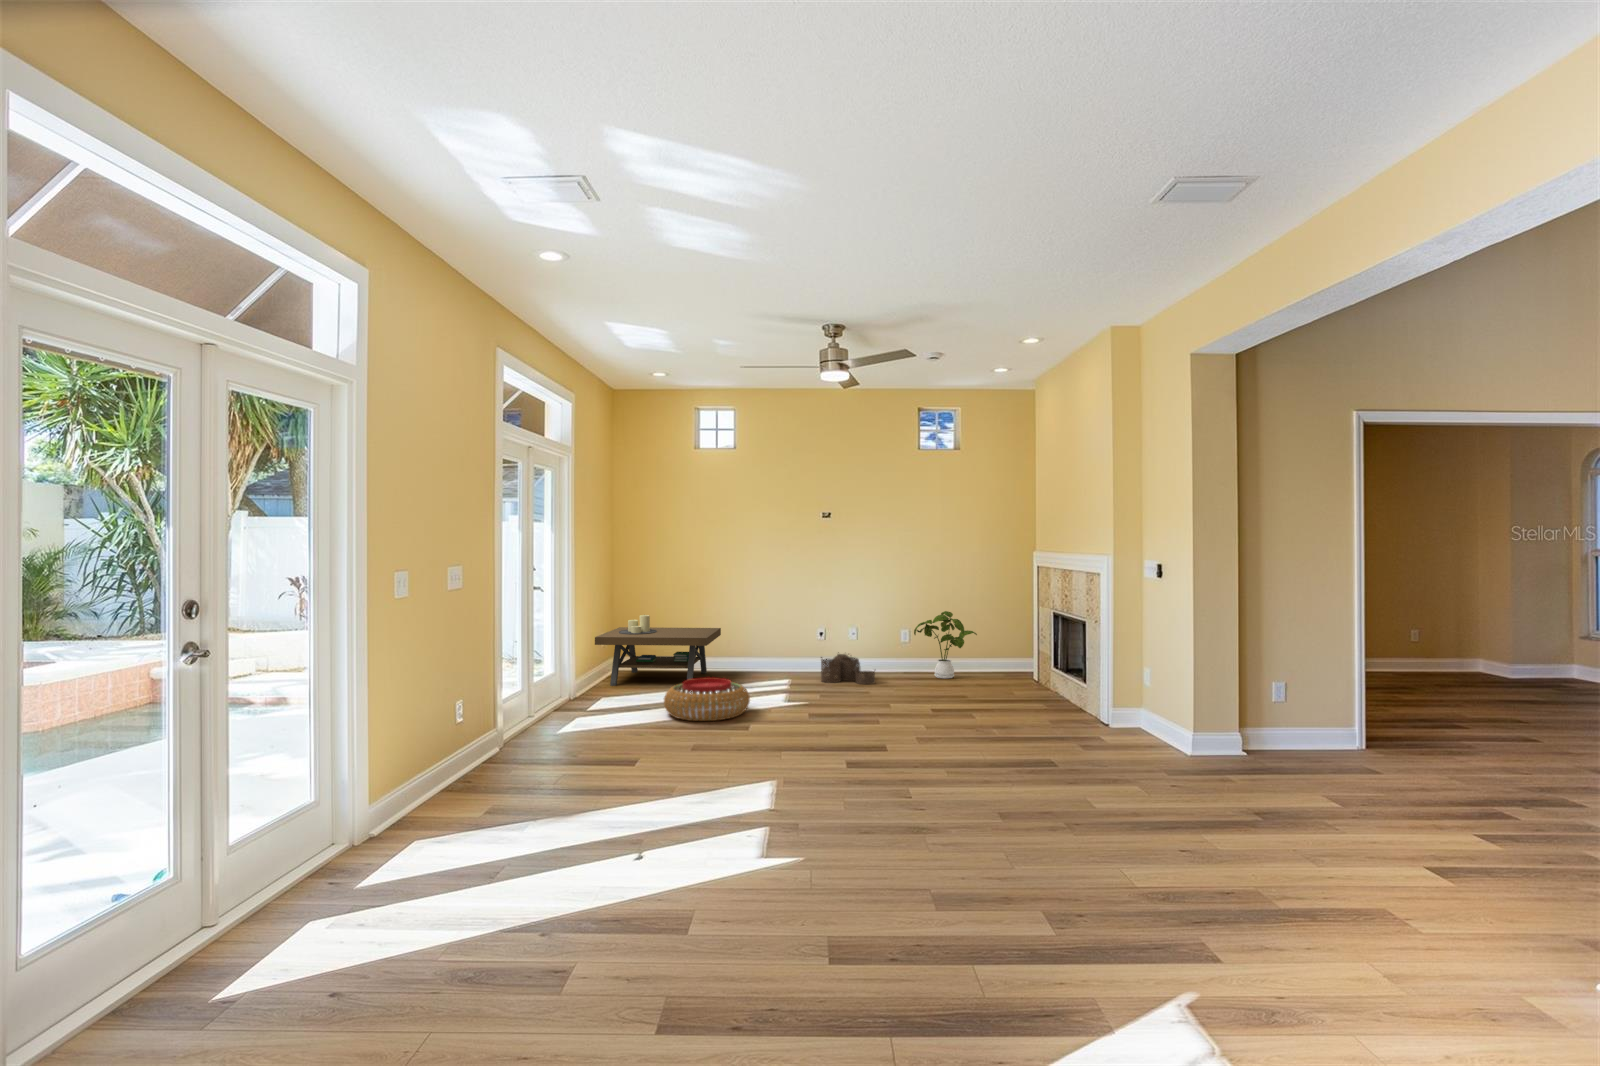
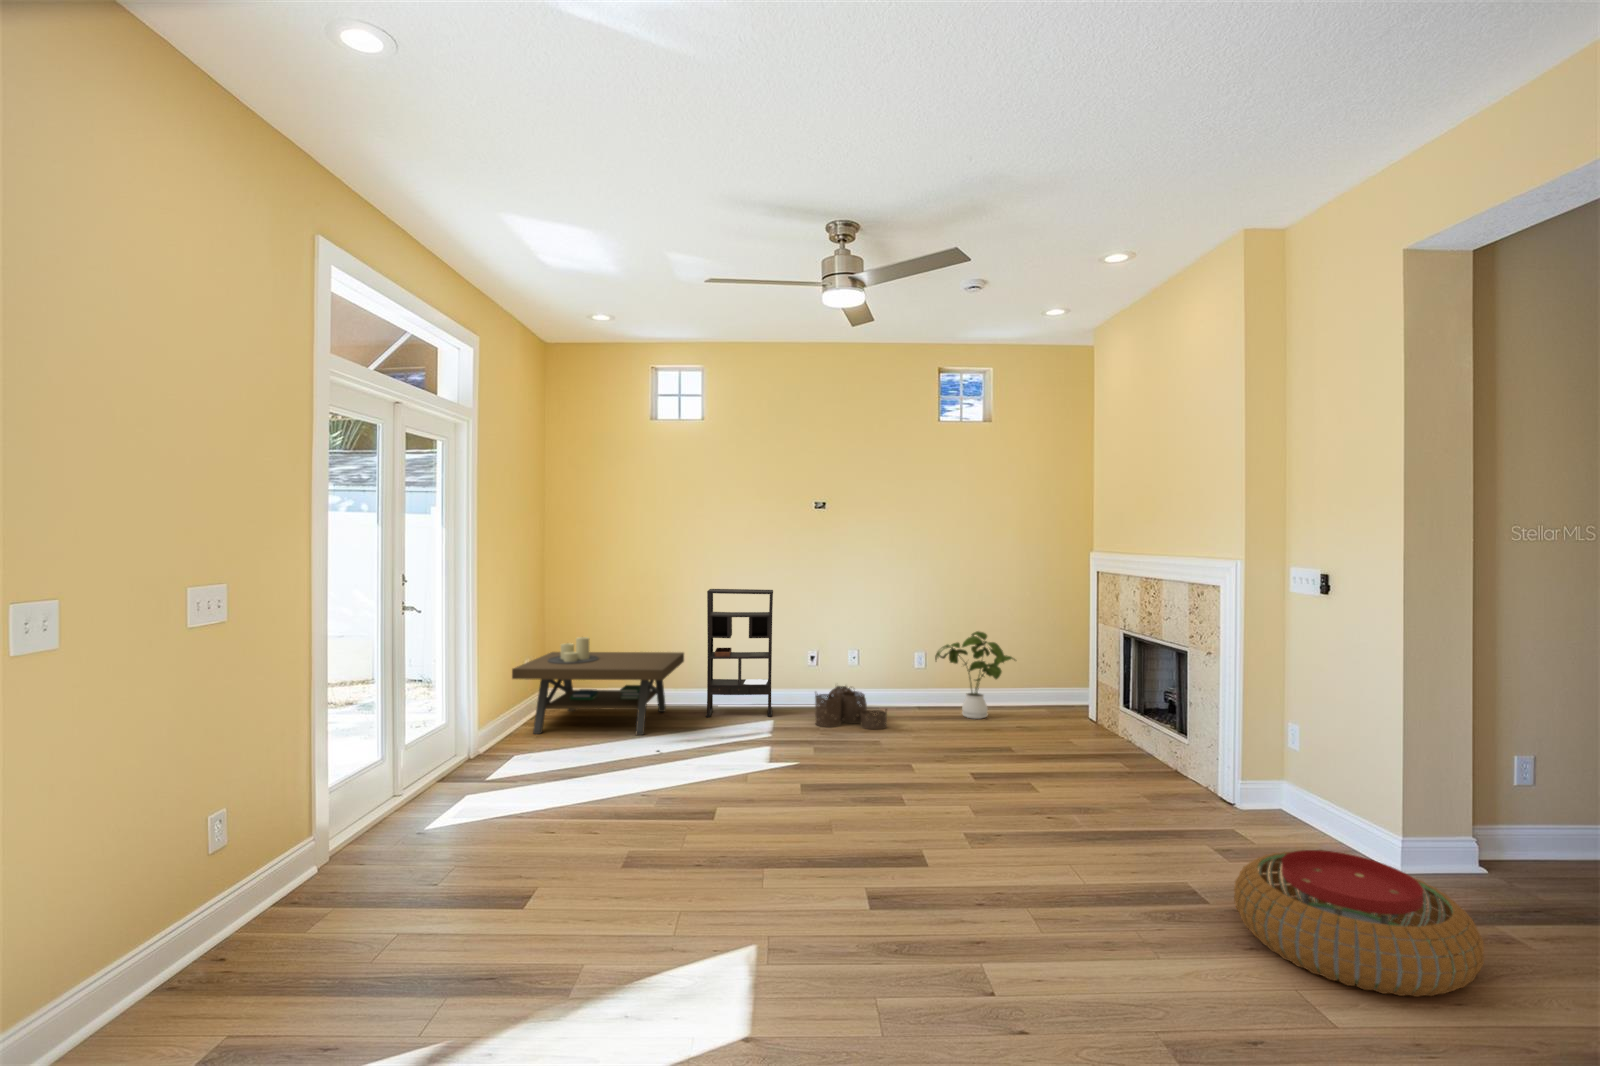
bookshelf: none [738,579,789,677] -> present [706,589,773,717]
pouf: present [664,677,750,721] -> present [1234,850,1484,997]

